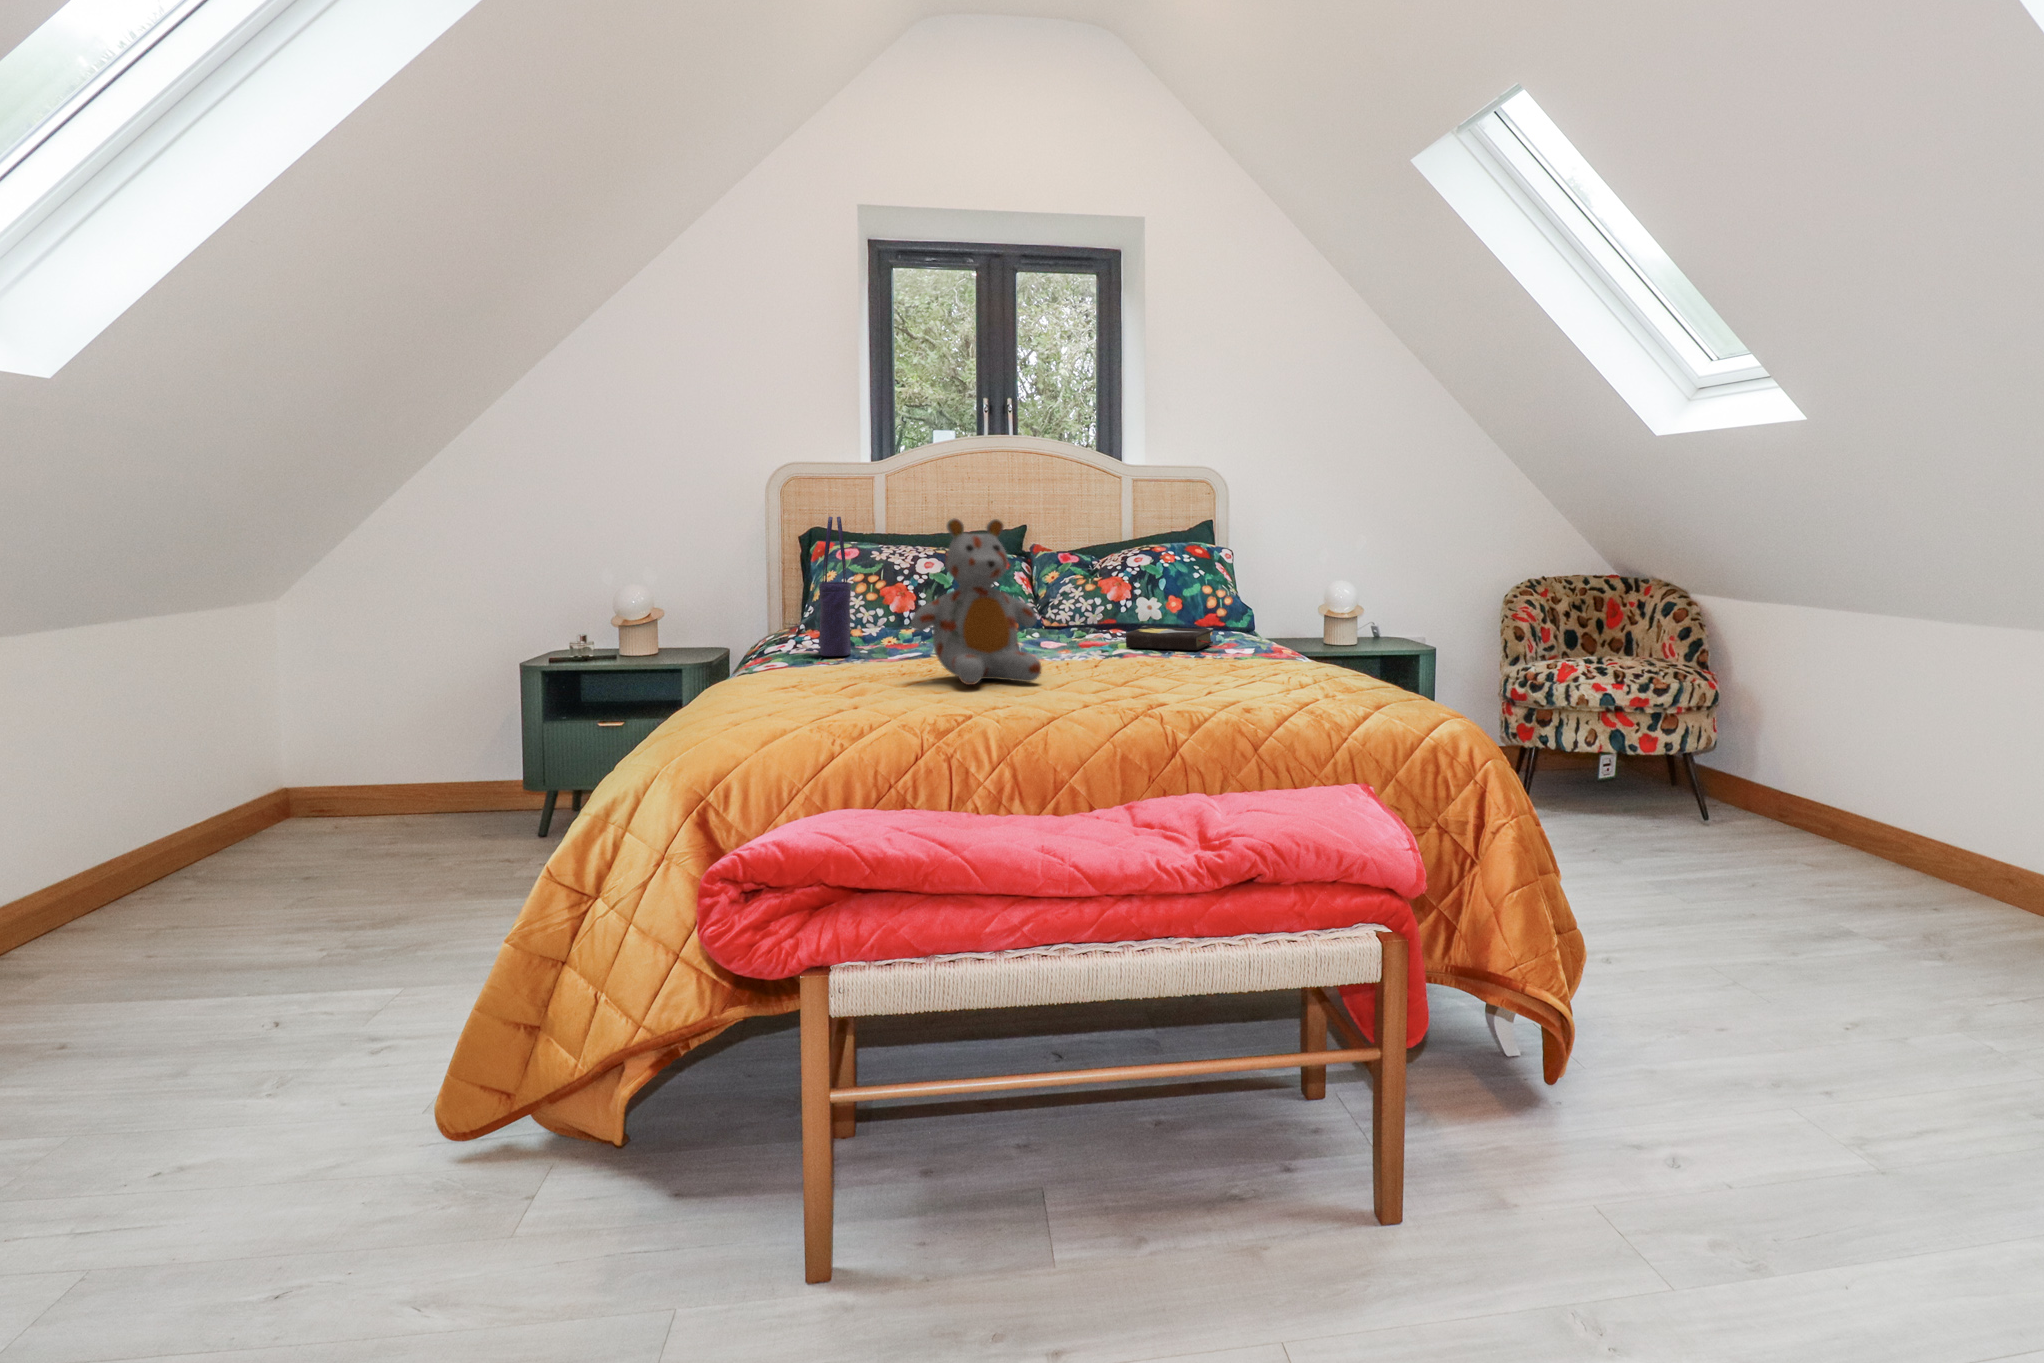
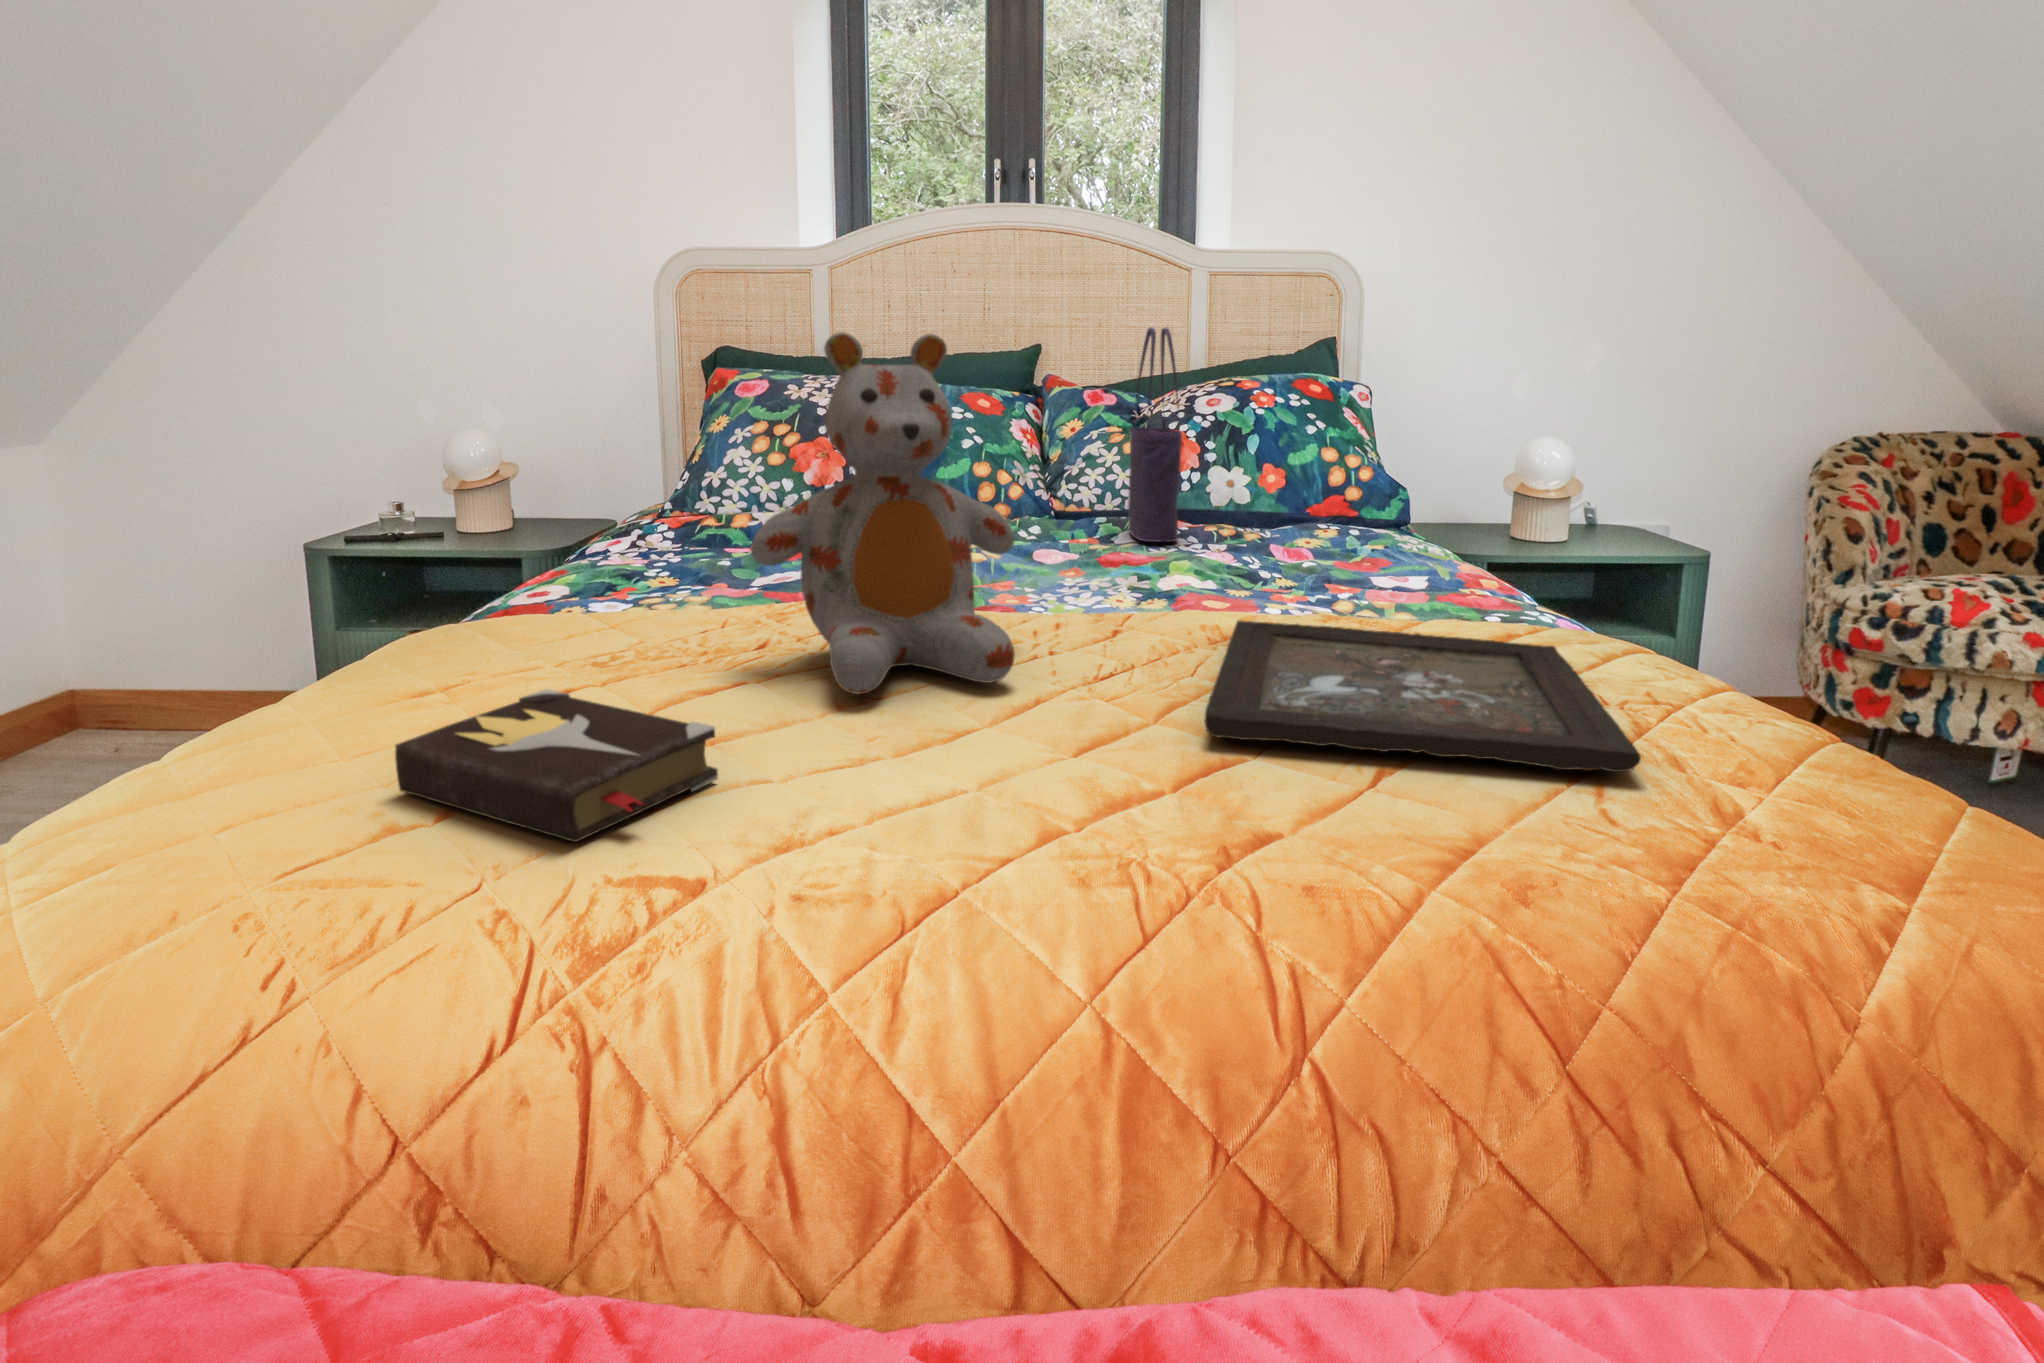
tote bag: present [819,517,851,656] -> present [1128,327,1182,542]
hardback book: present [1126,626,1213,650] -> present [395,689,718,842]
tray: none [1129,660,1303,693] -> present [1205,621,1641,772]

